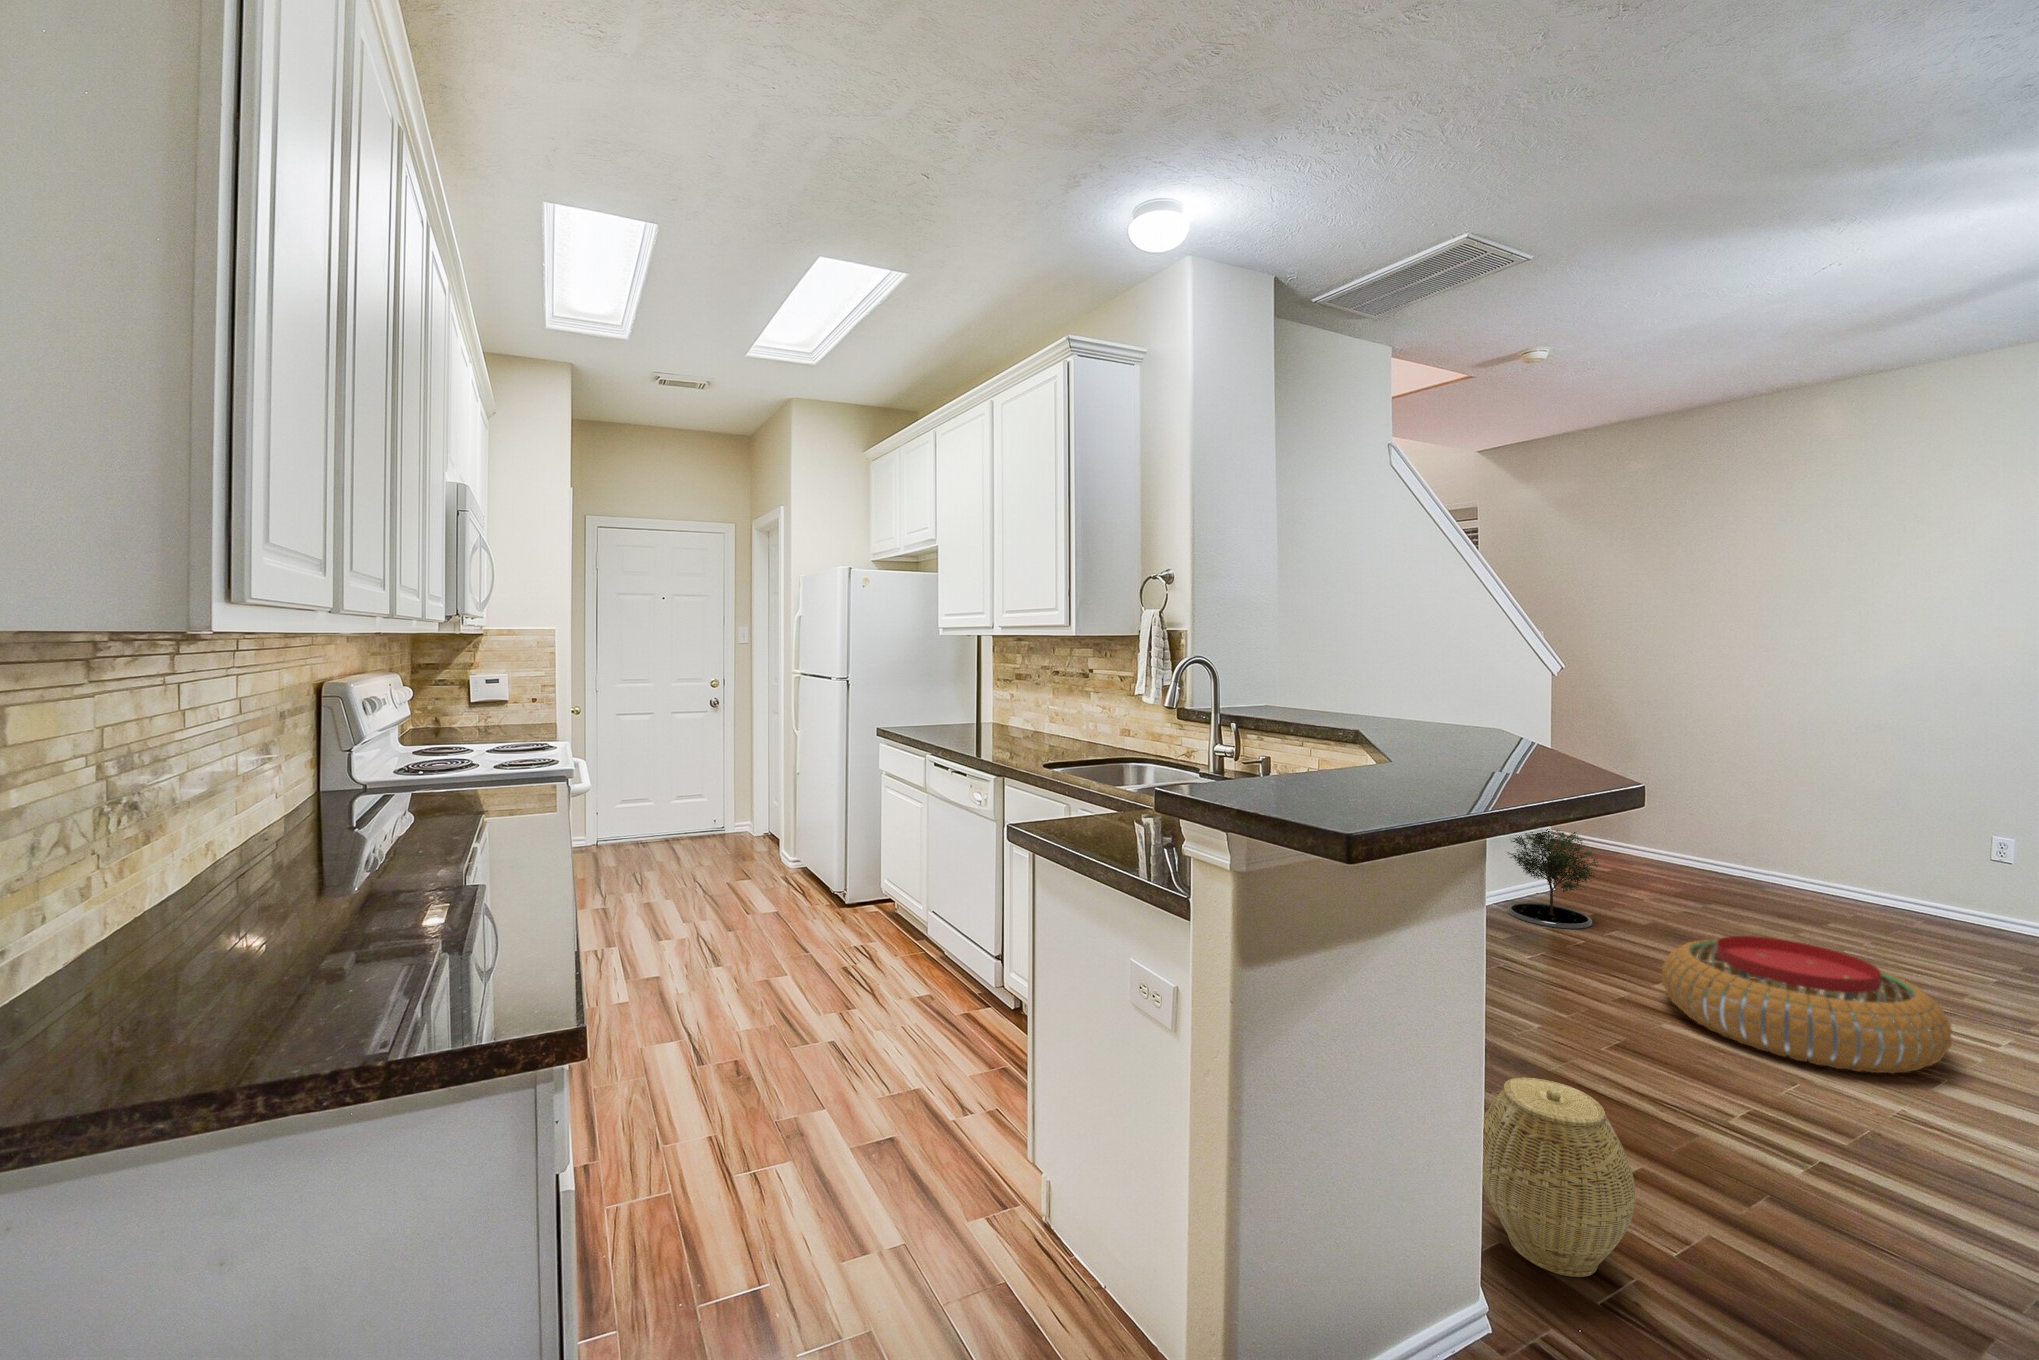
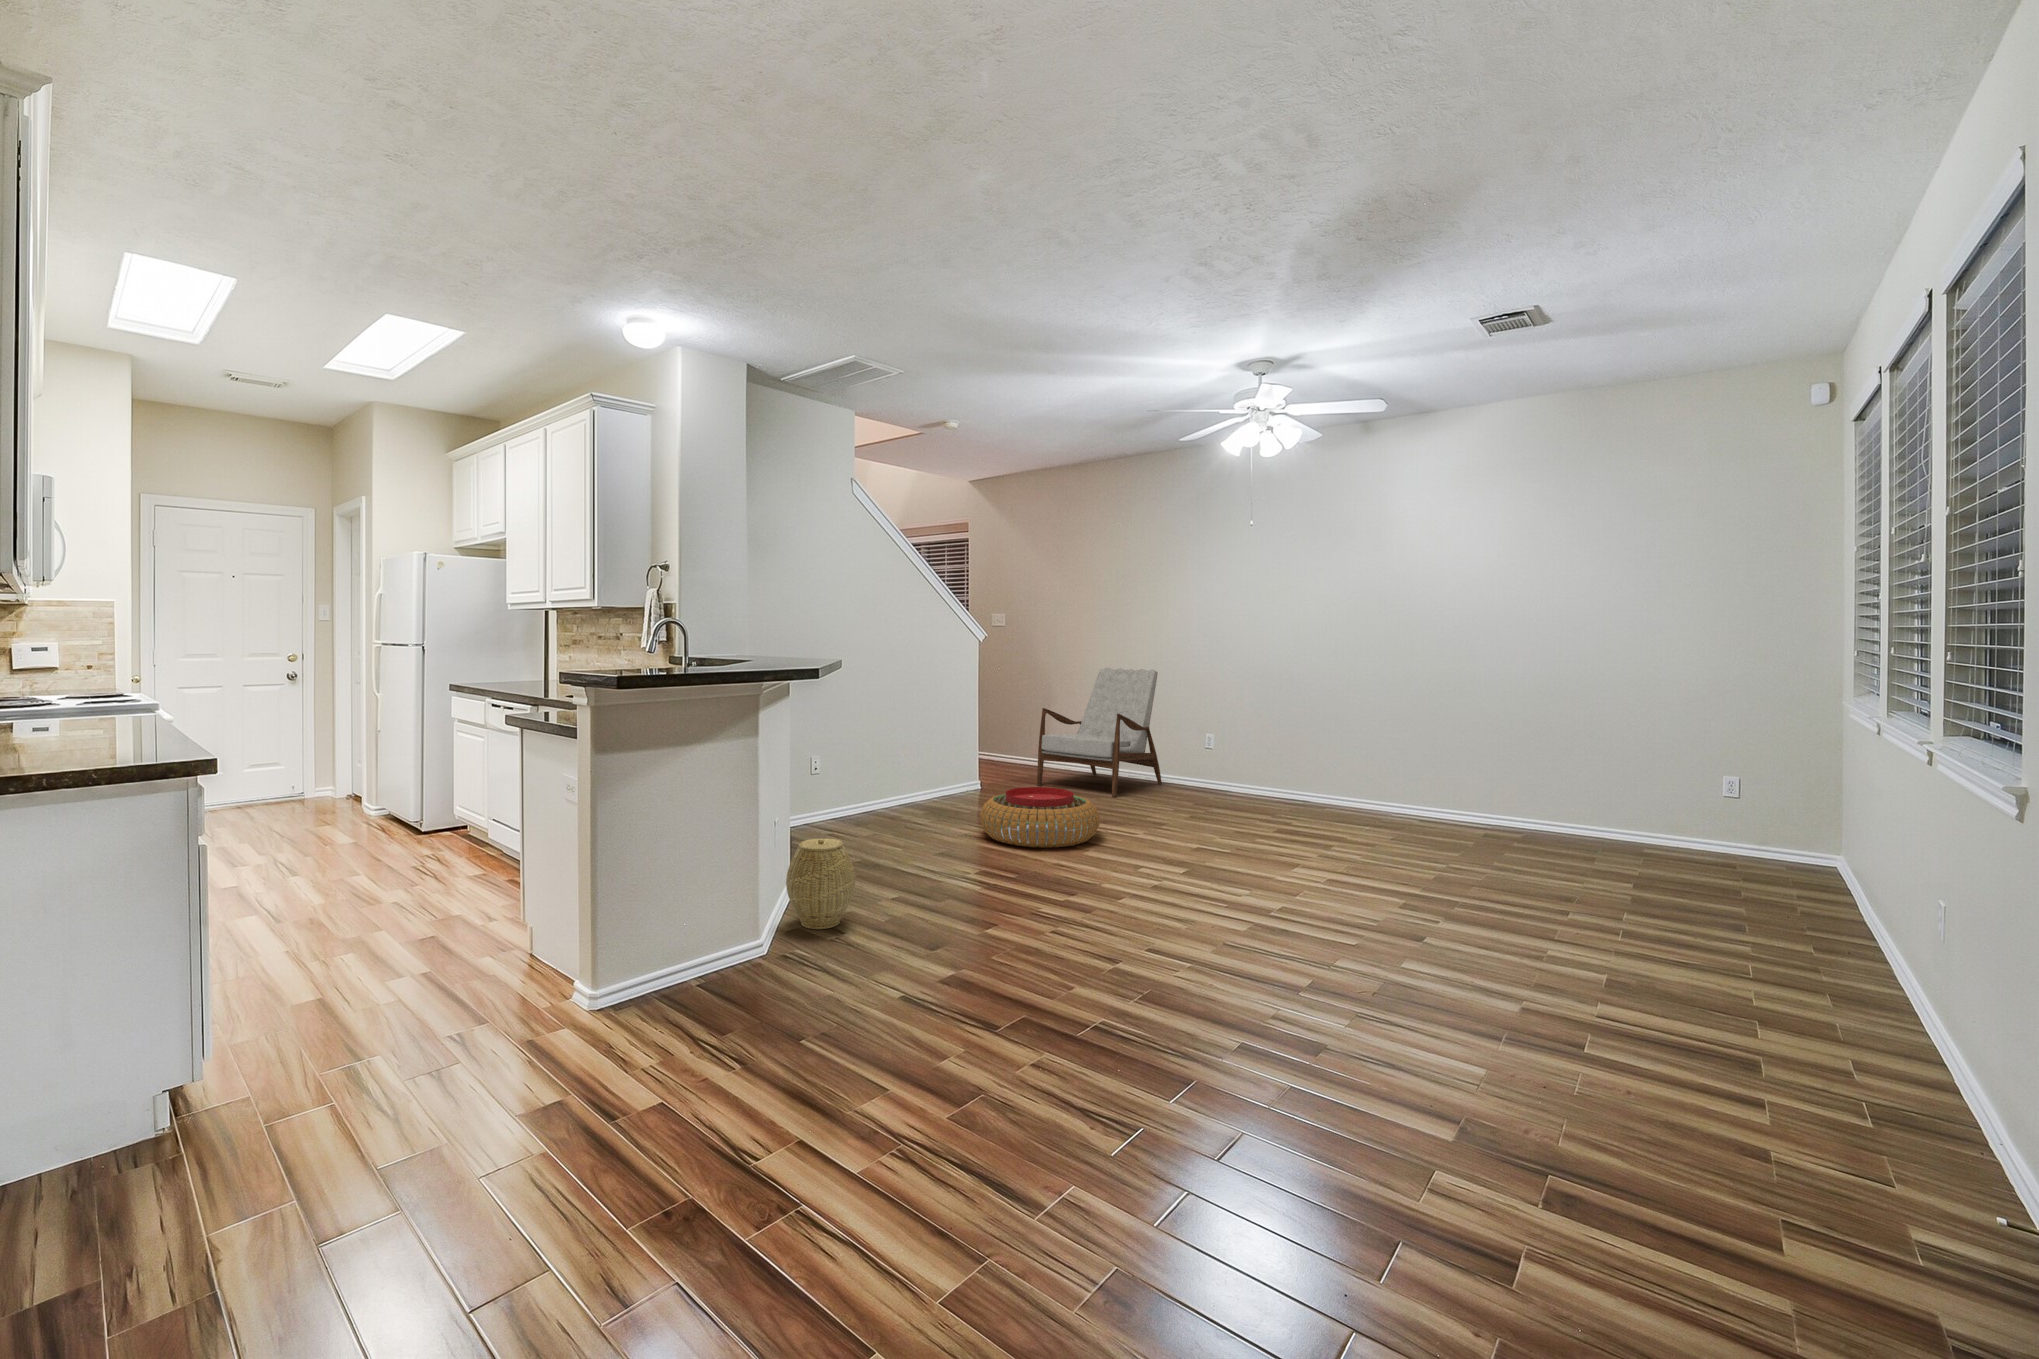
armchair: none [1656,719,1900,940] -> present [1037,668,1162,797]
potted tree: present [1507,829,1604,929] -> none [936,716,989,804]

